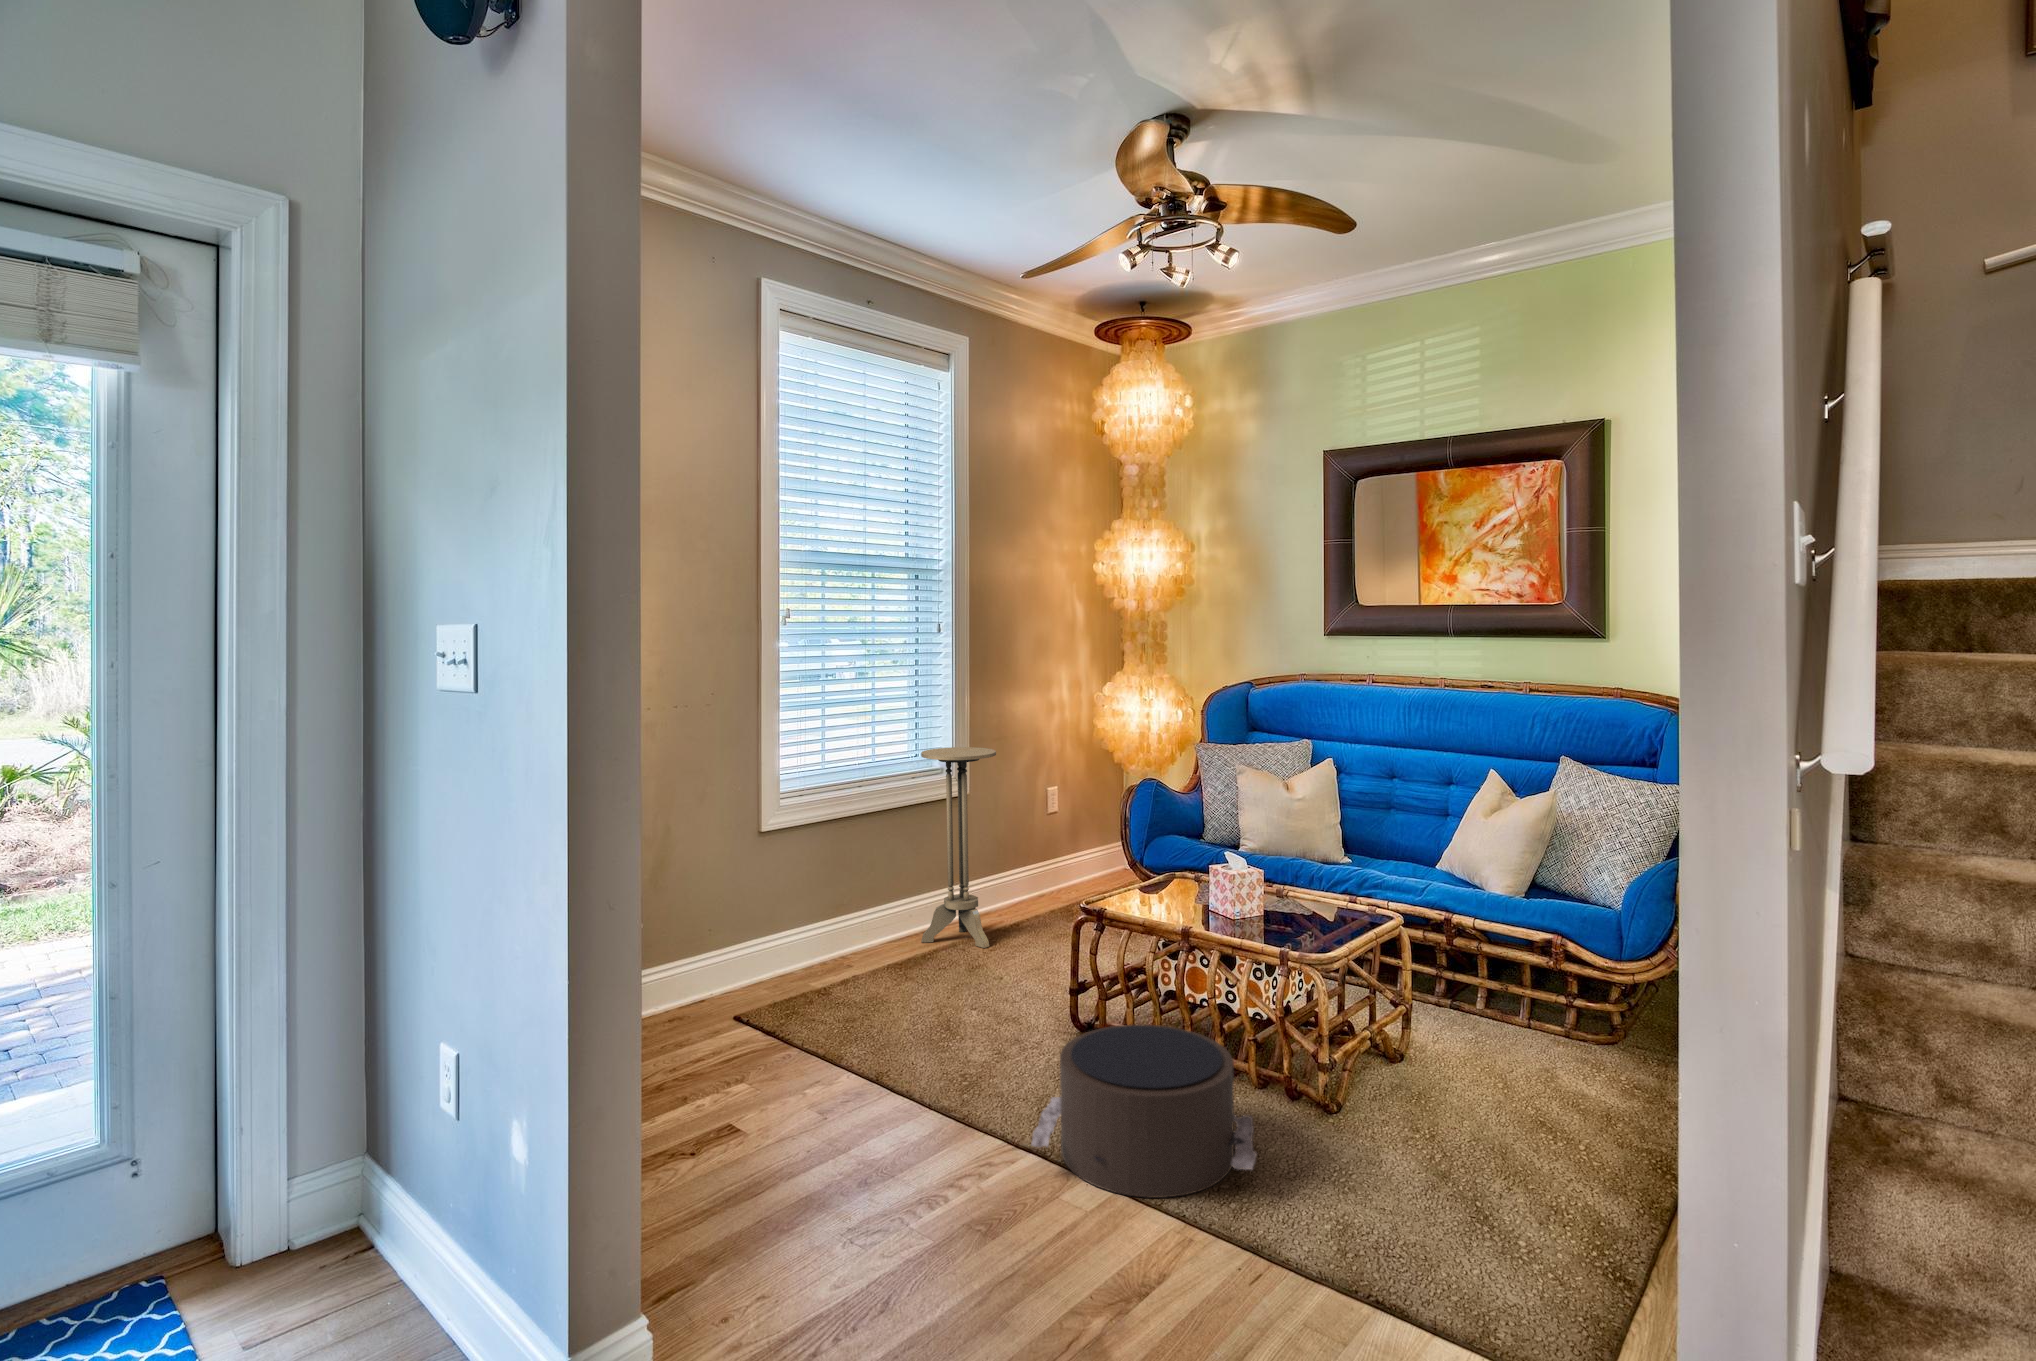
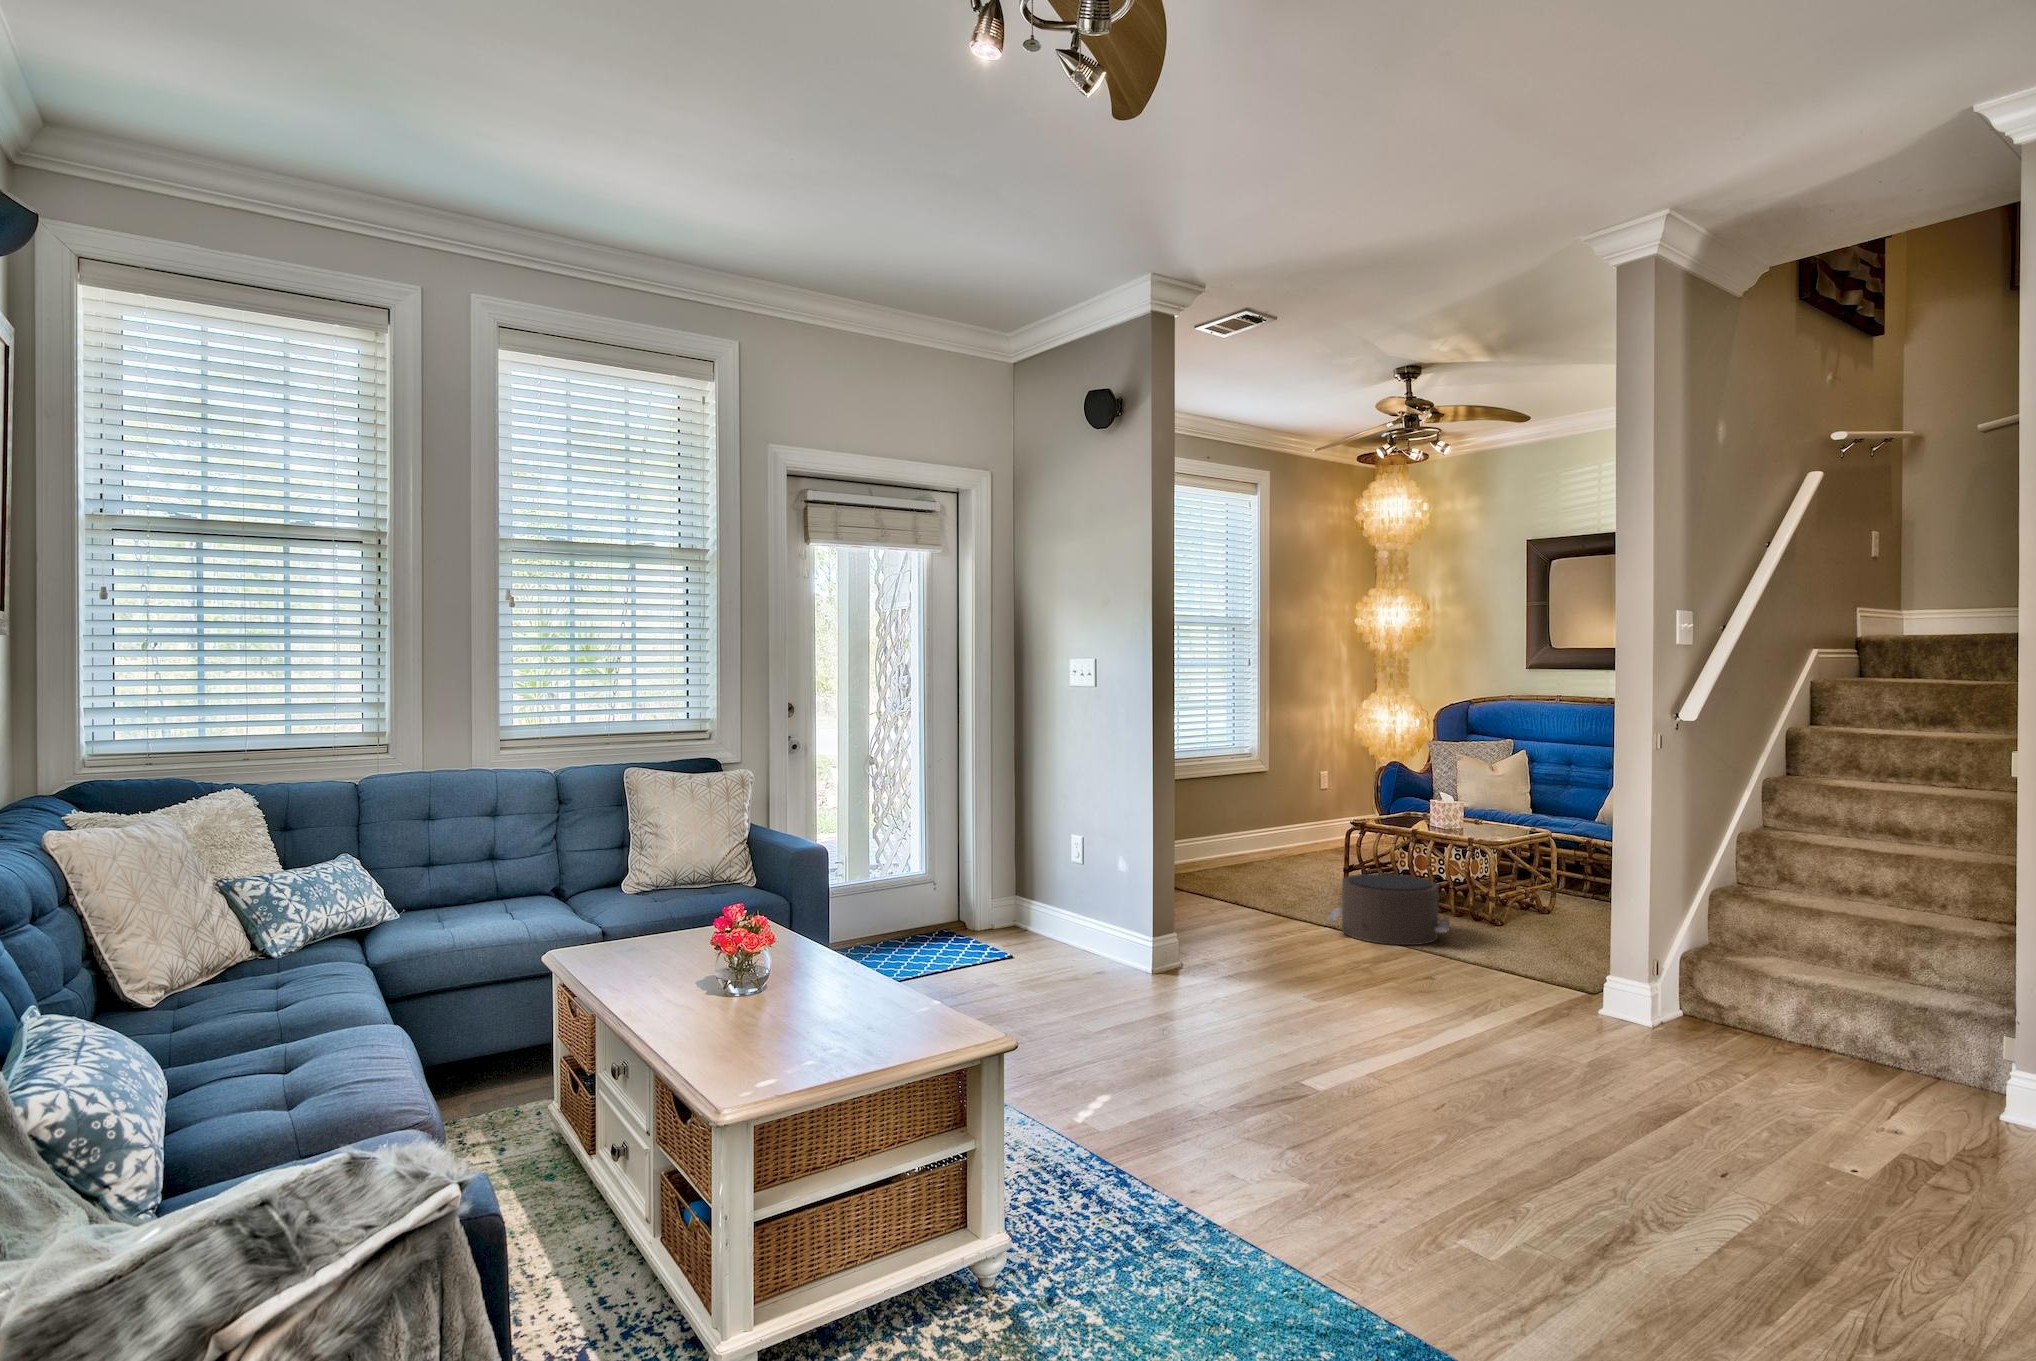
side table: present [921,747,996,948] -> none [1238,737,1290,865]

